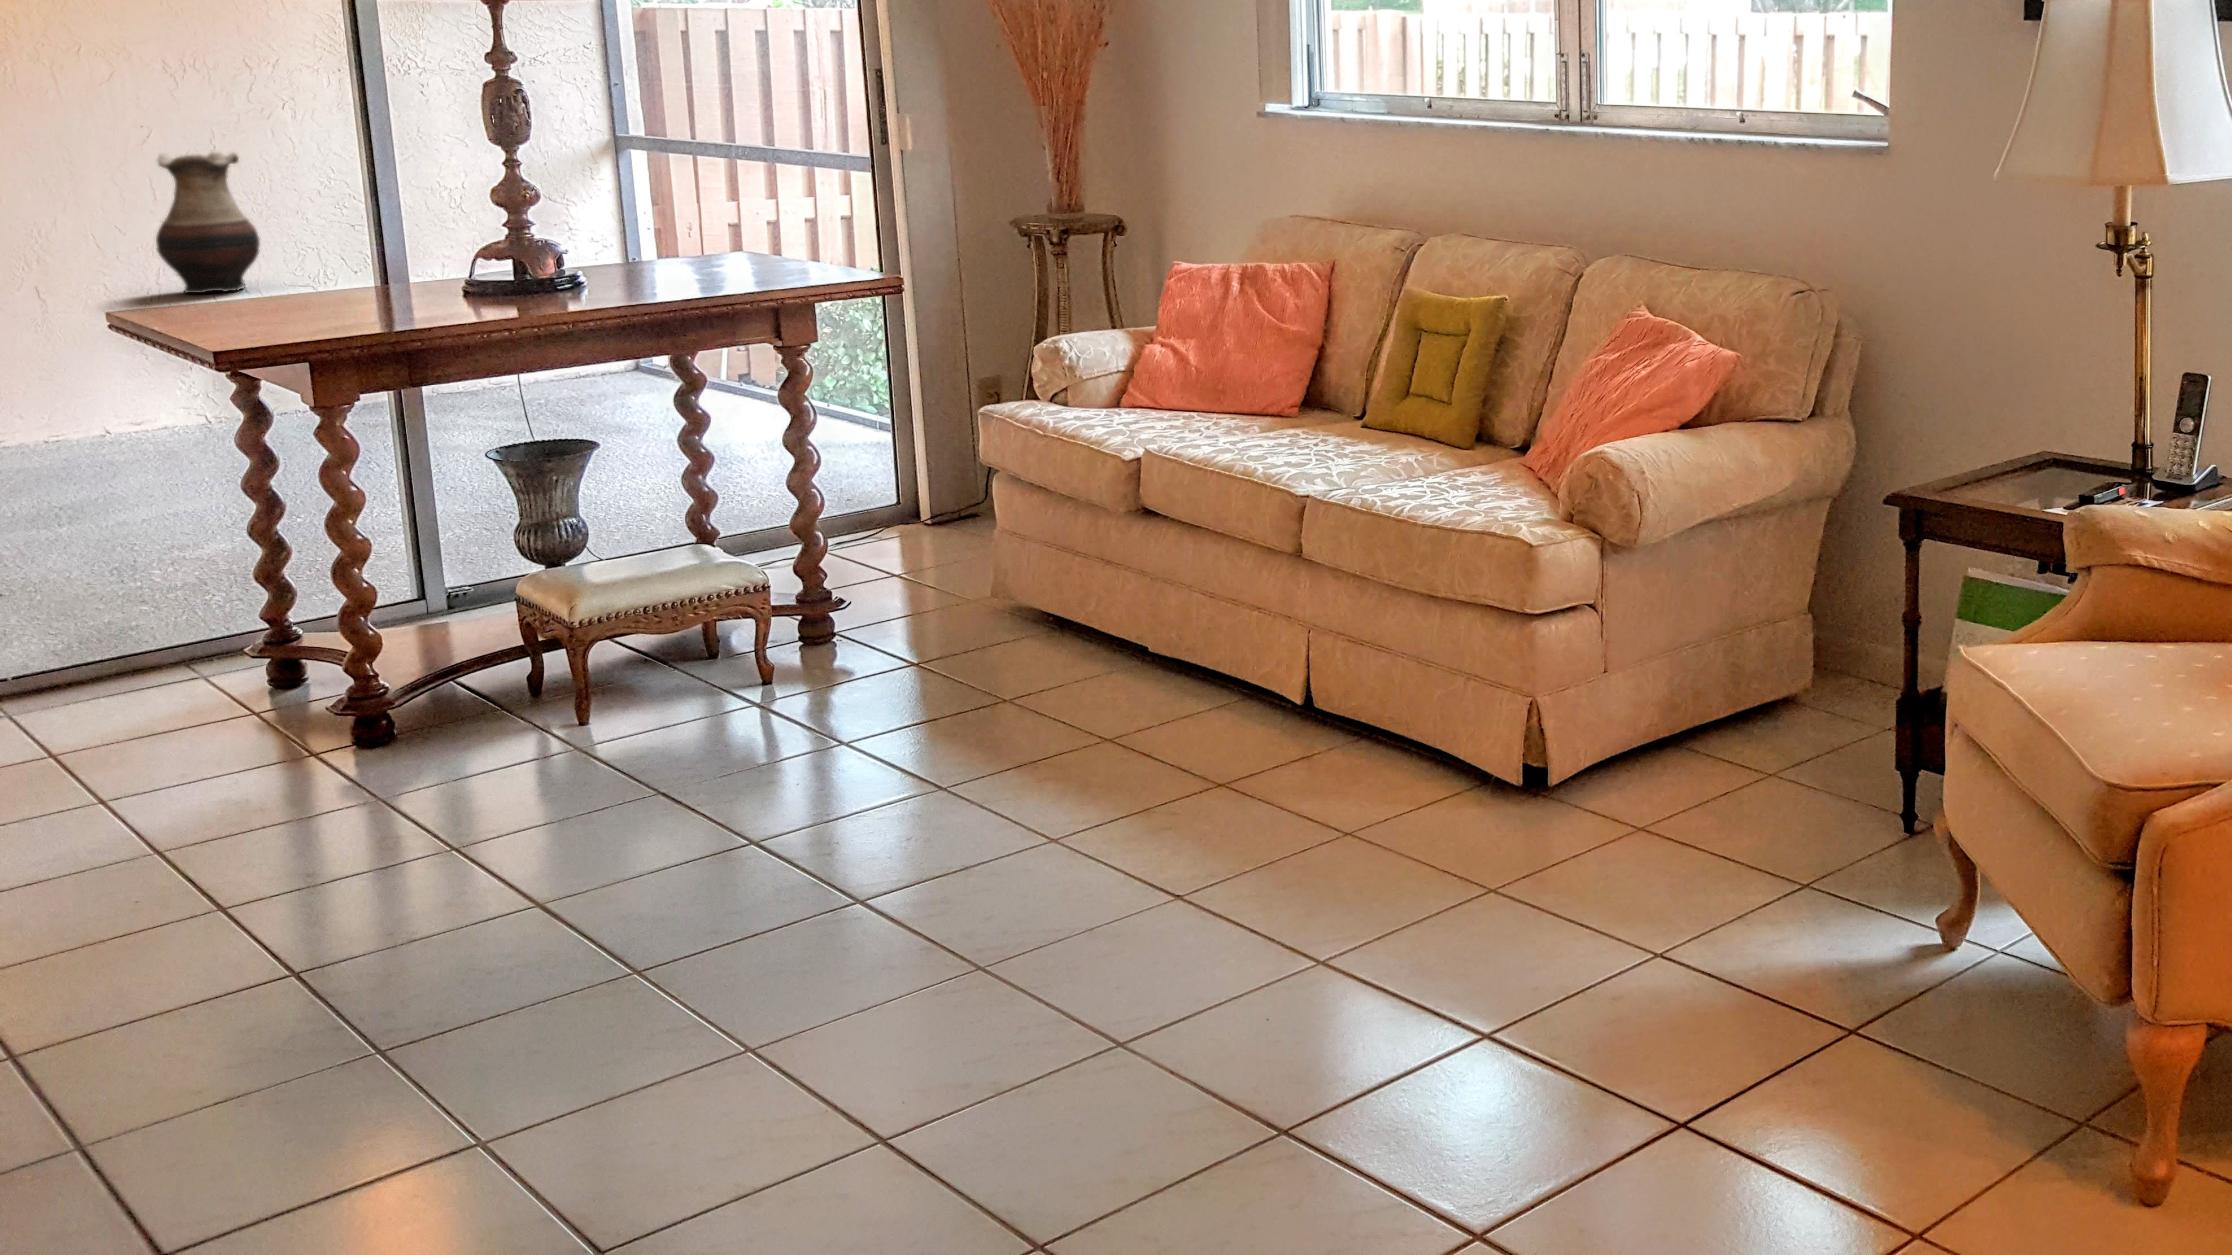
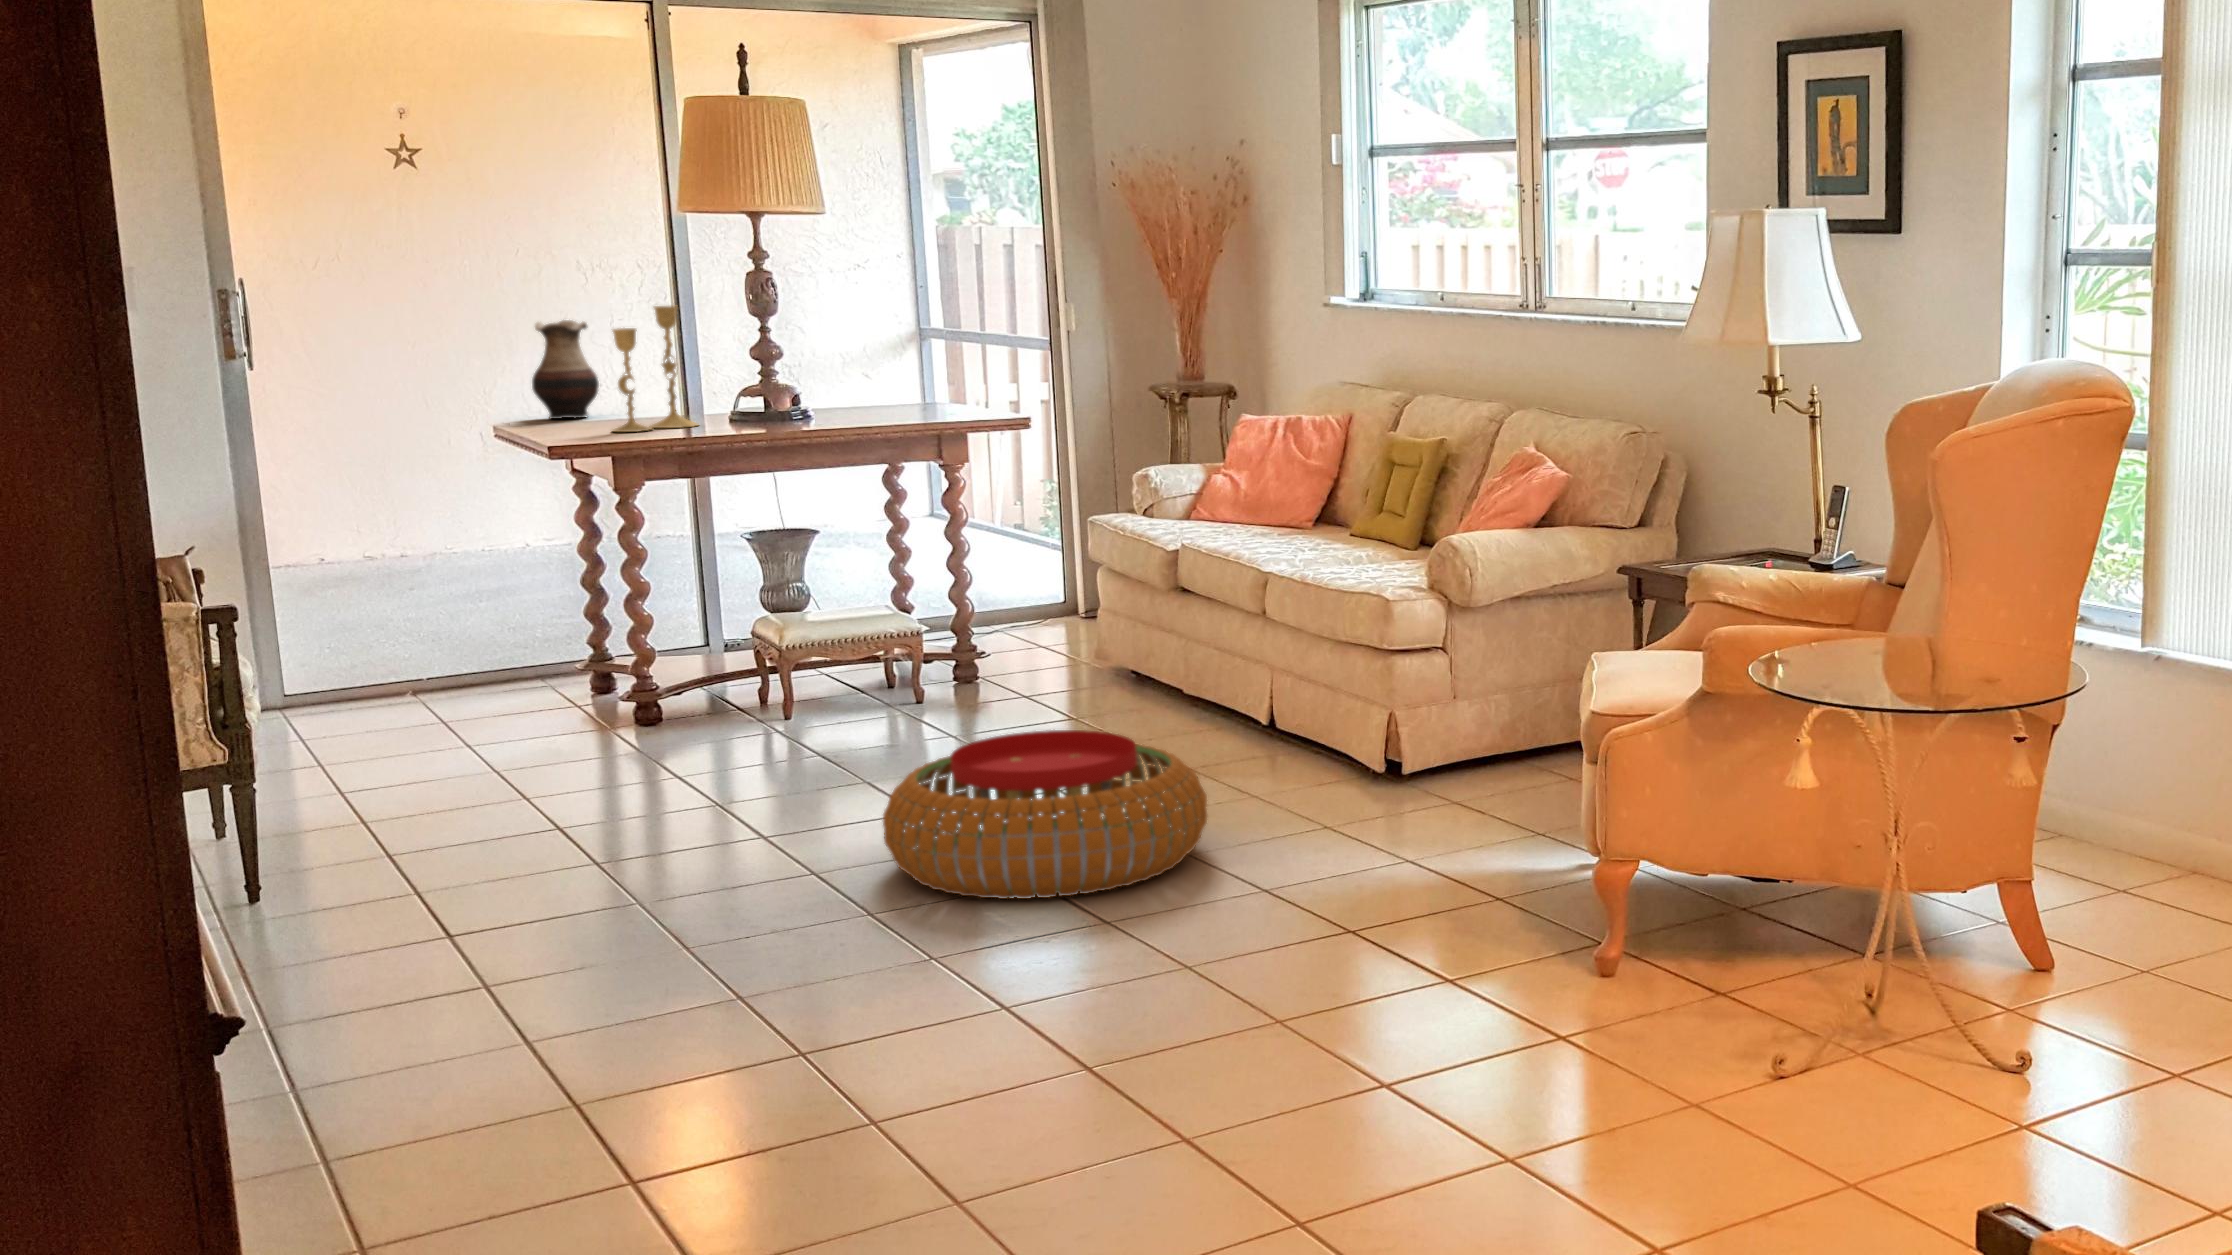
candlestick: none [287,130,427,318] -> present [613,305,698,432]
pouf: none [853,797,1371,1125] -> present [883,730,1207,899]

